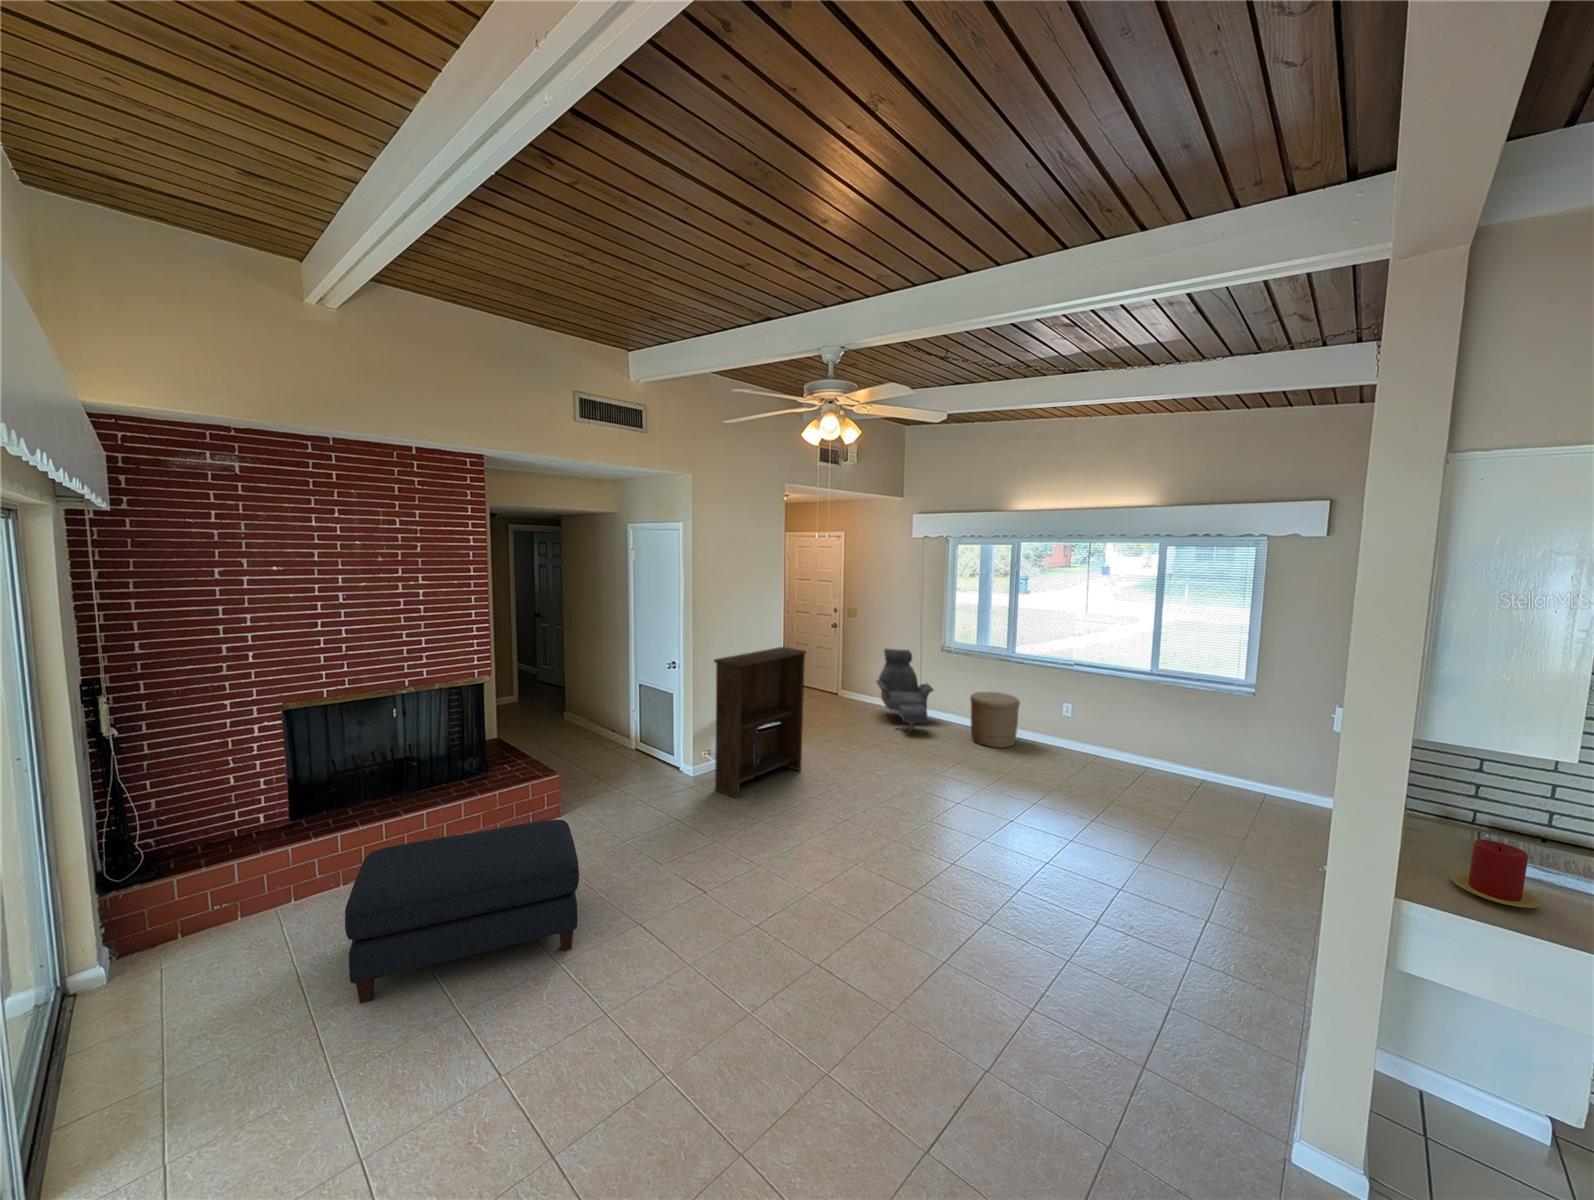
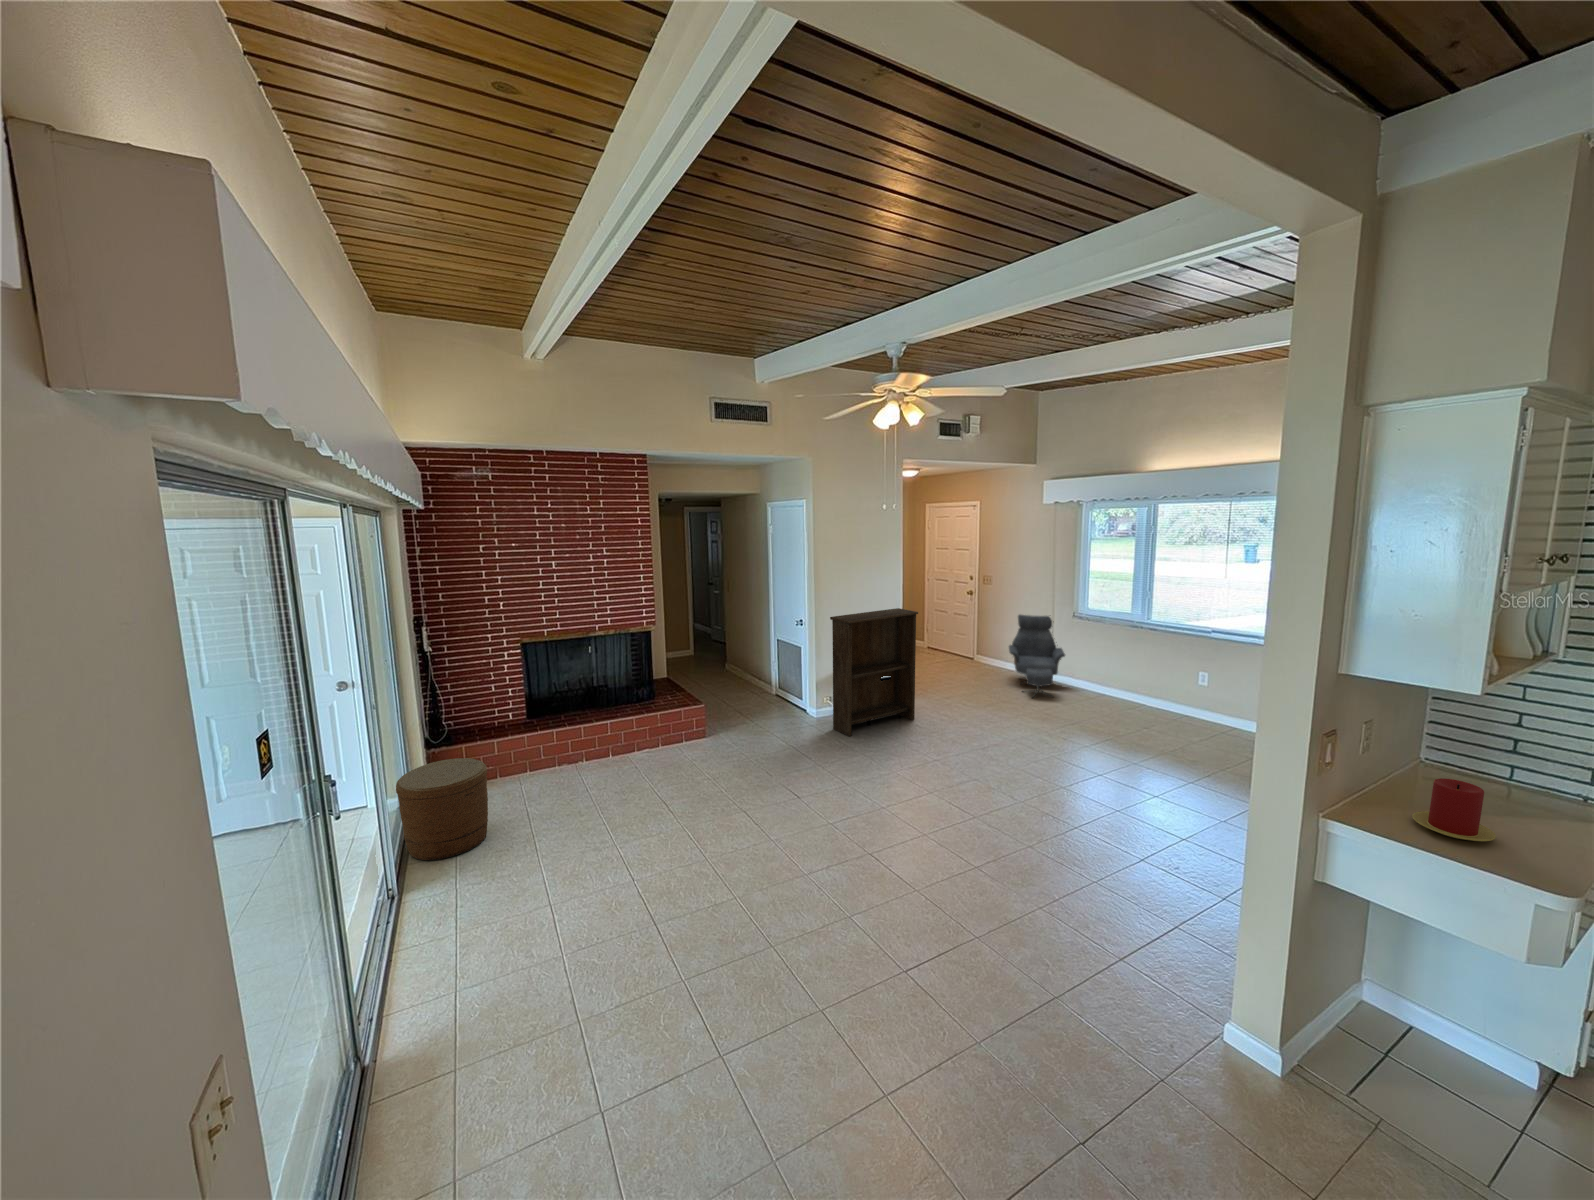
woven basket: present [970,692,1020,748] -> present [396,758,488,860]
ottoman: present [345,820,579,1003] -> none [549,731,699,832]

